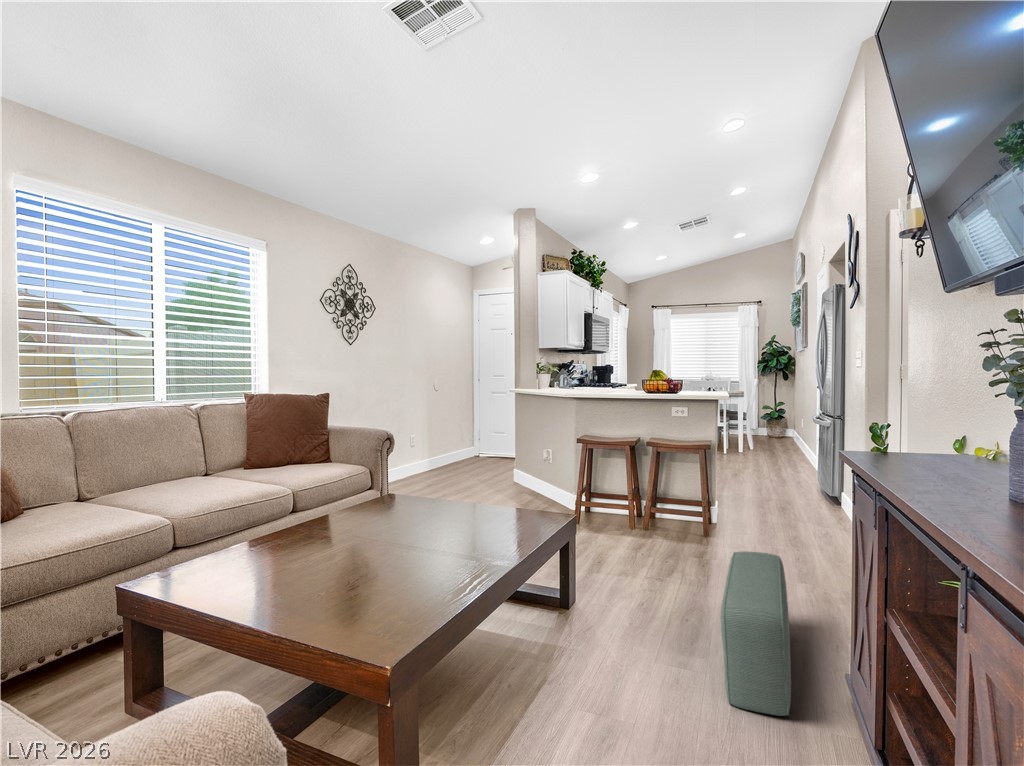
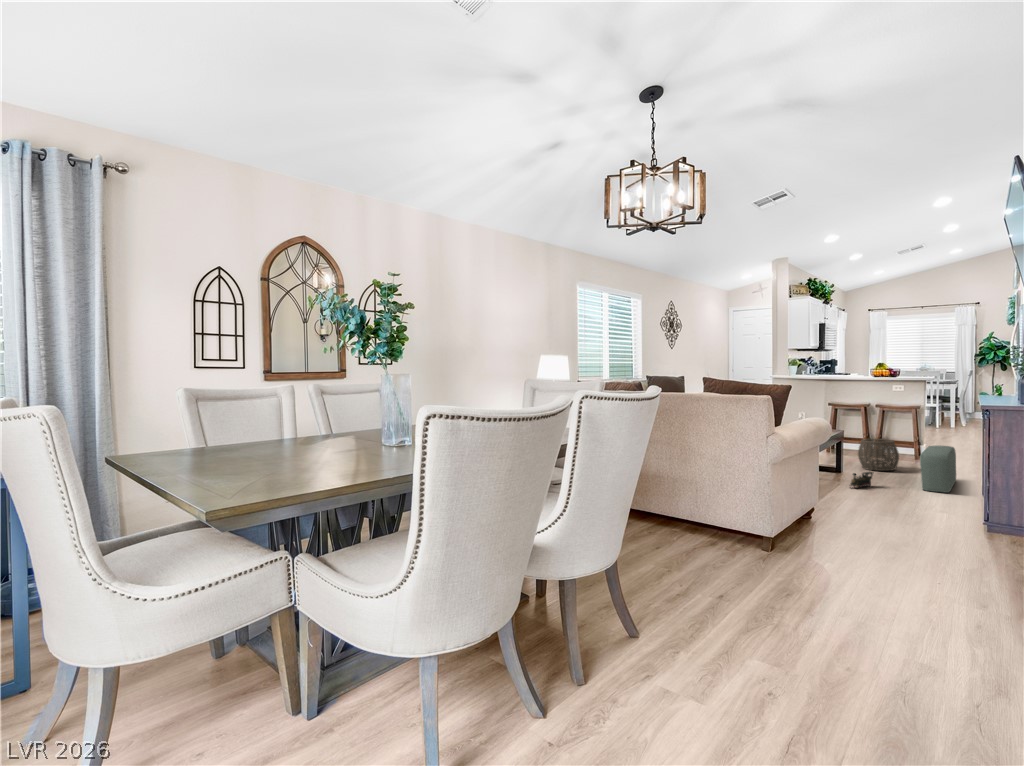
woven basket: none [607,521,680,598] -> present [858,439,899,471]
toy train: none [556,652,620,727] -> present [849,472,873,488]

